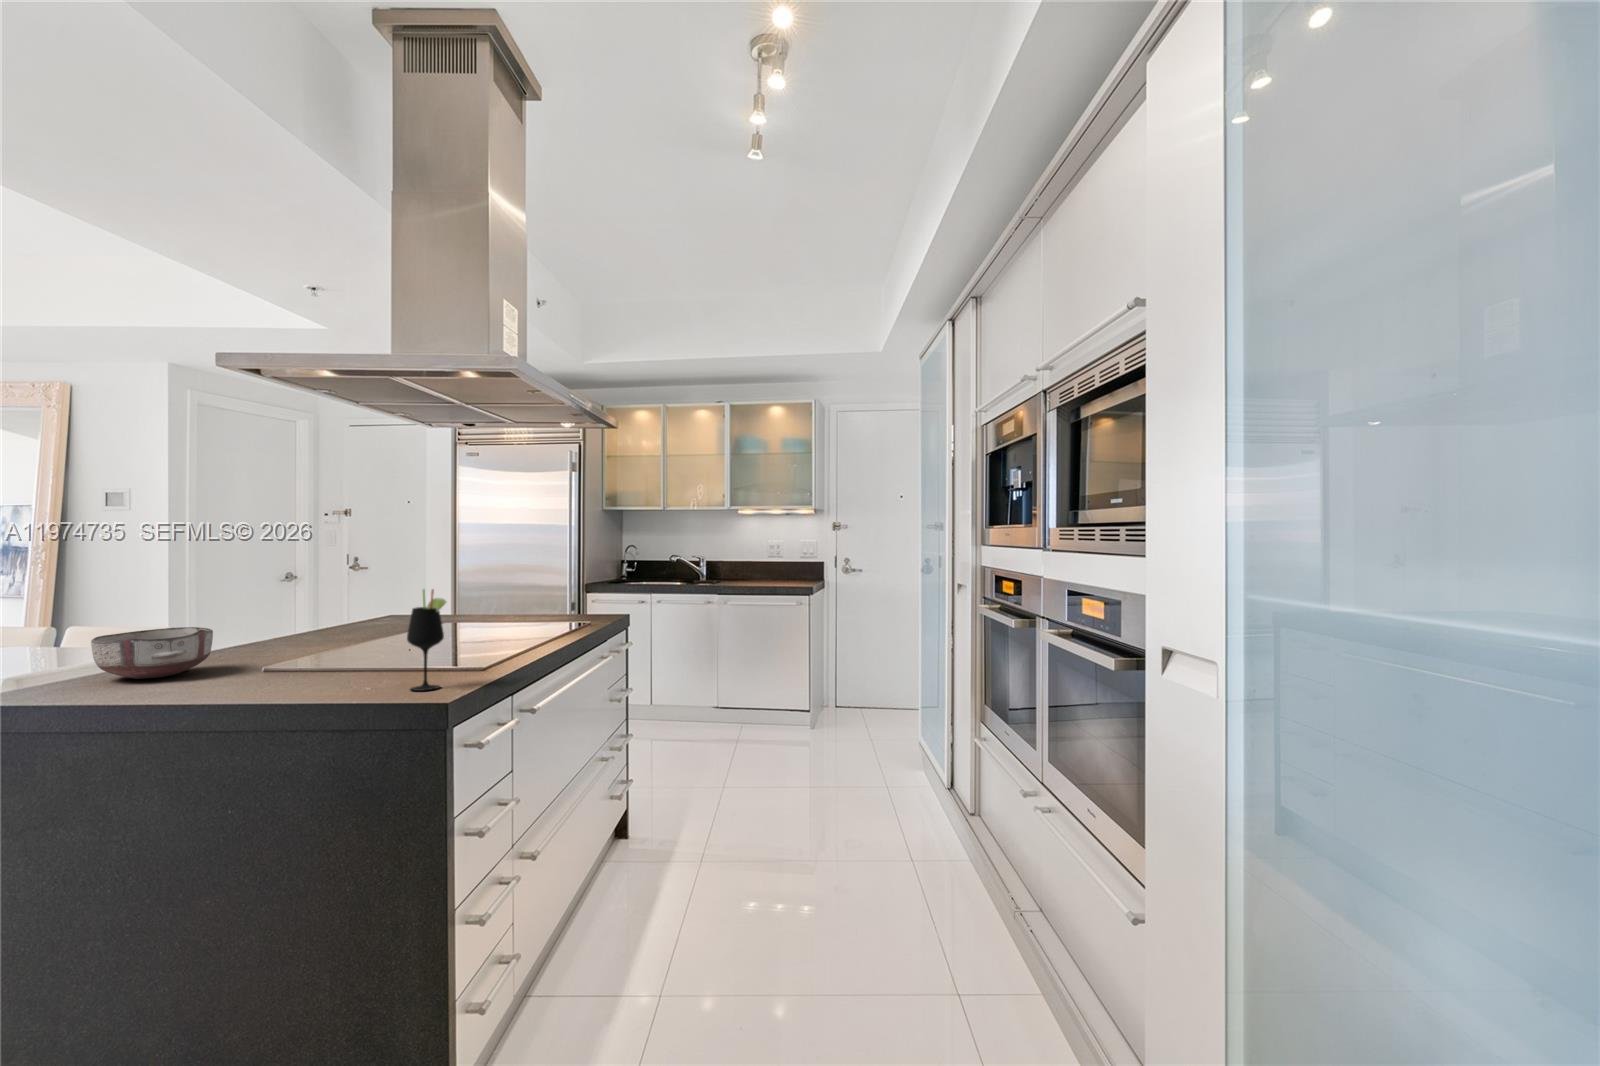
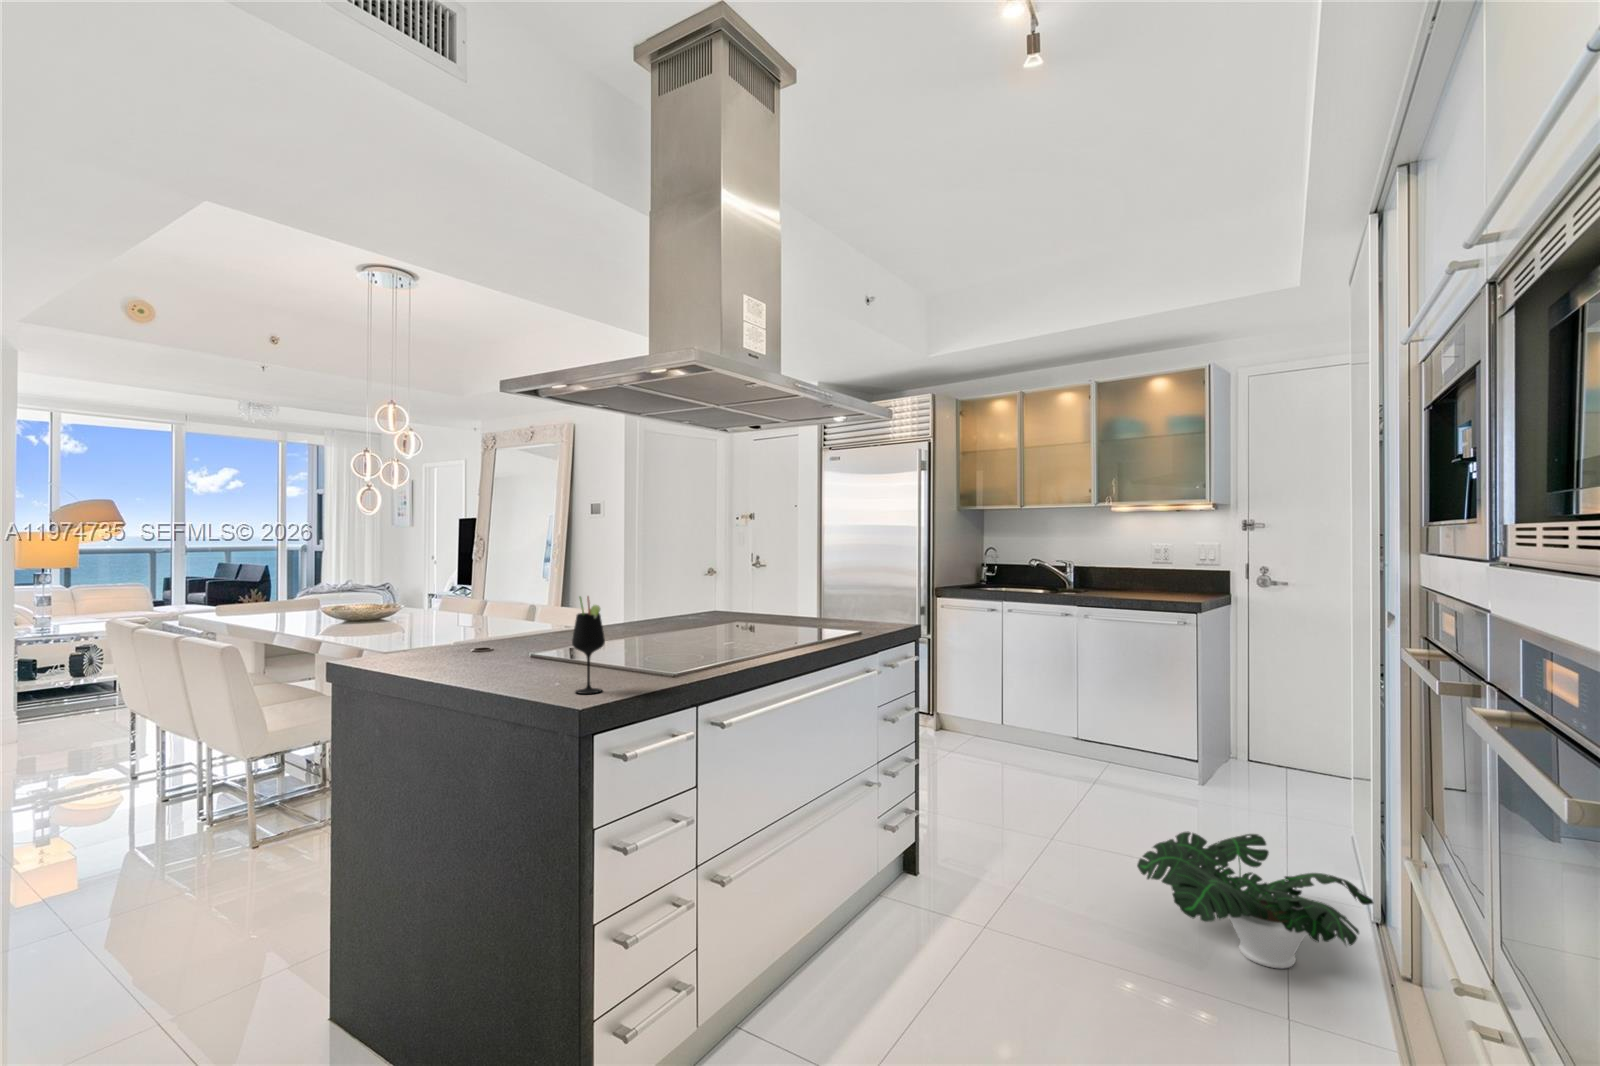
ceramic bowl: present [91,627,213,679] -> none [423,618,502,658]
potted plant: none [811,750,952,838] -> present [1137,832,1373,968]

